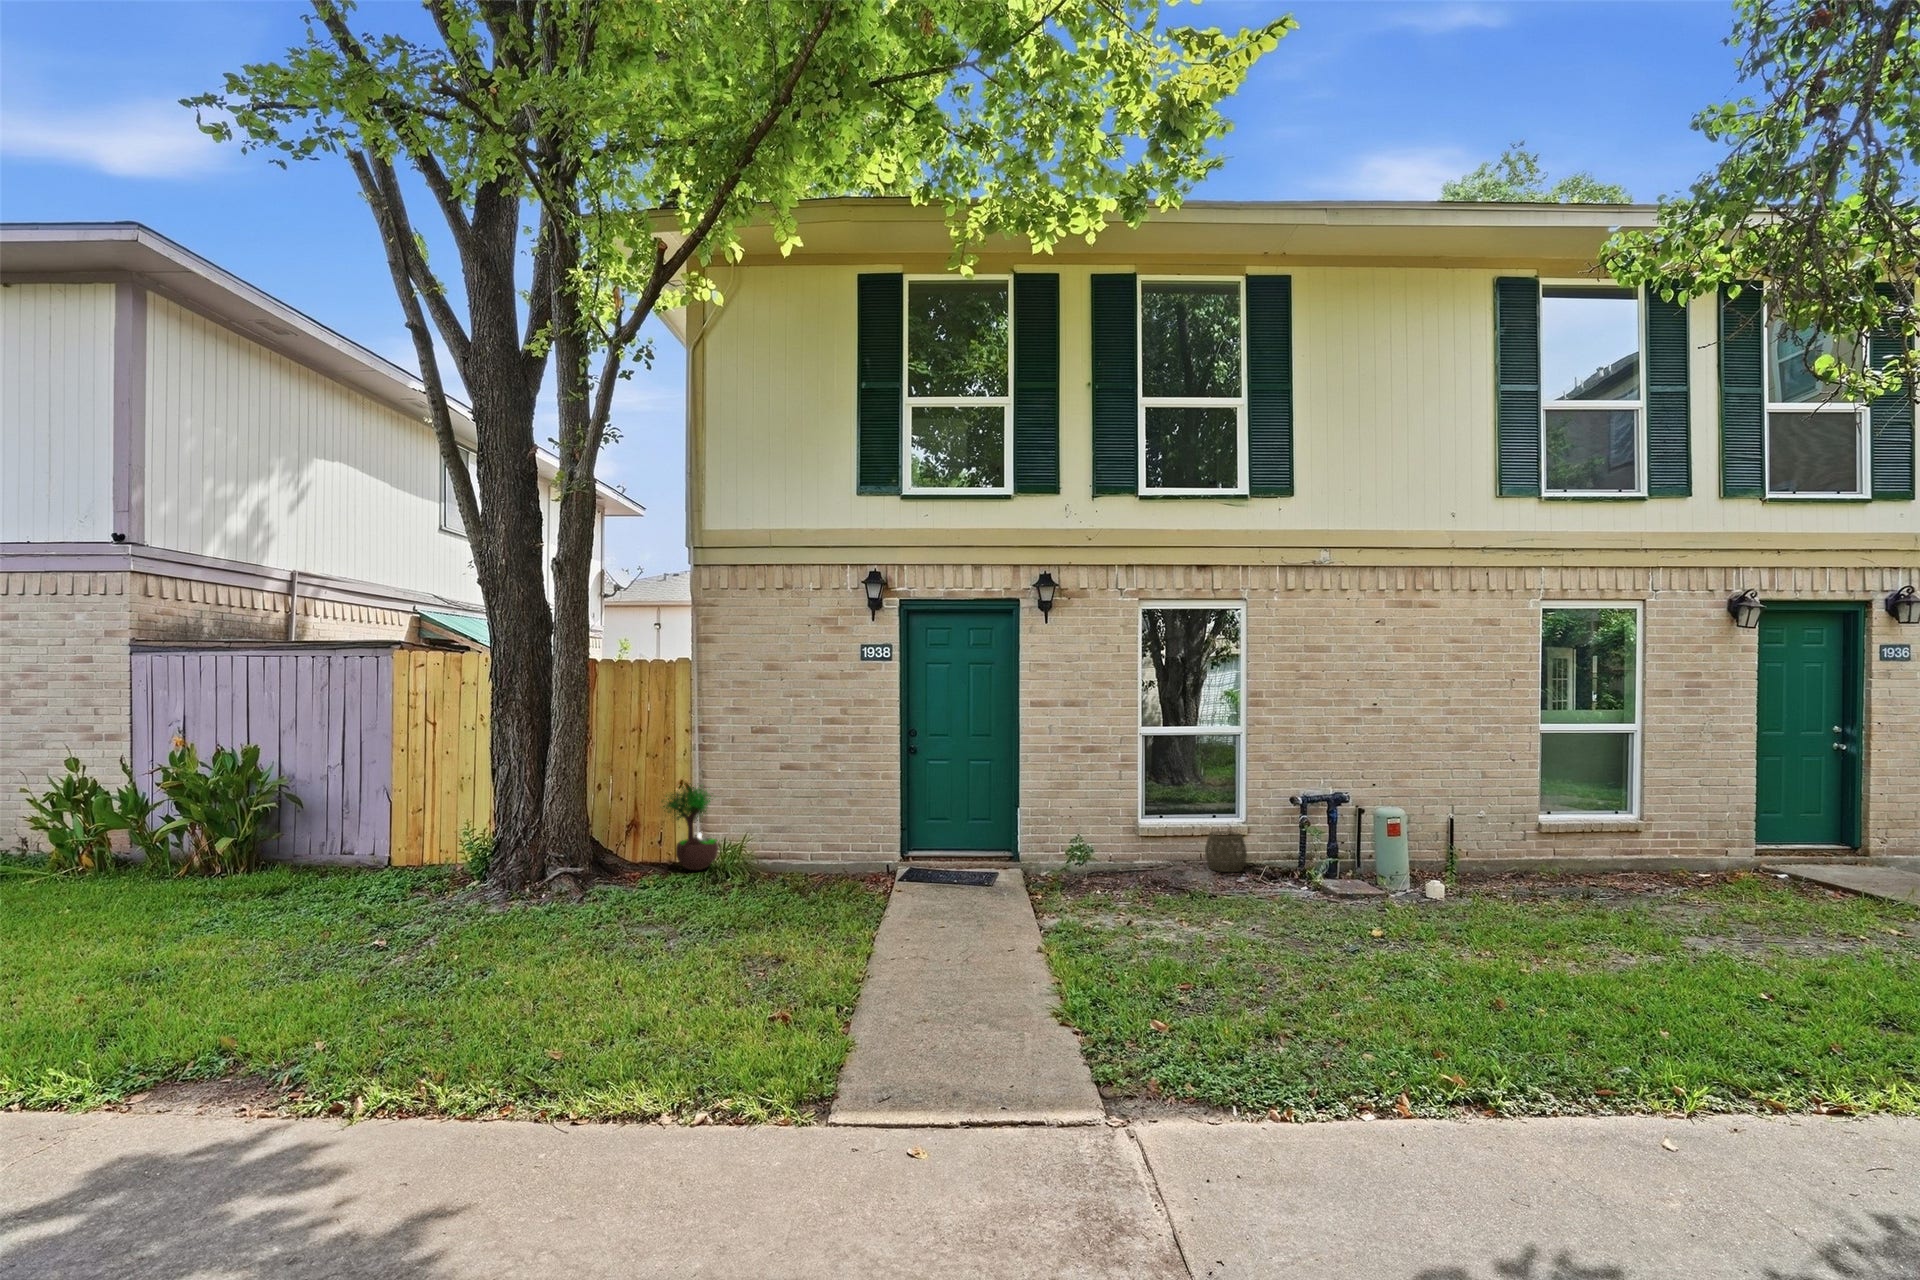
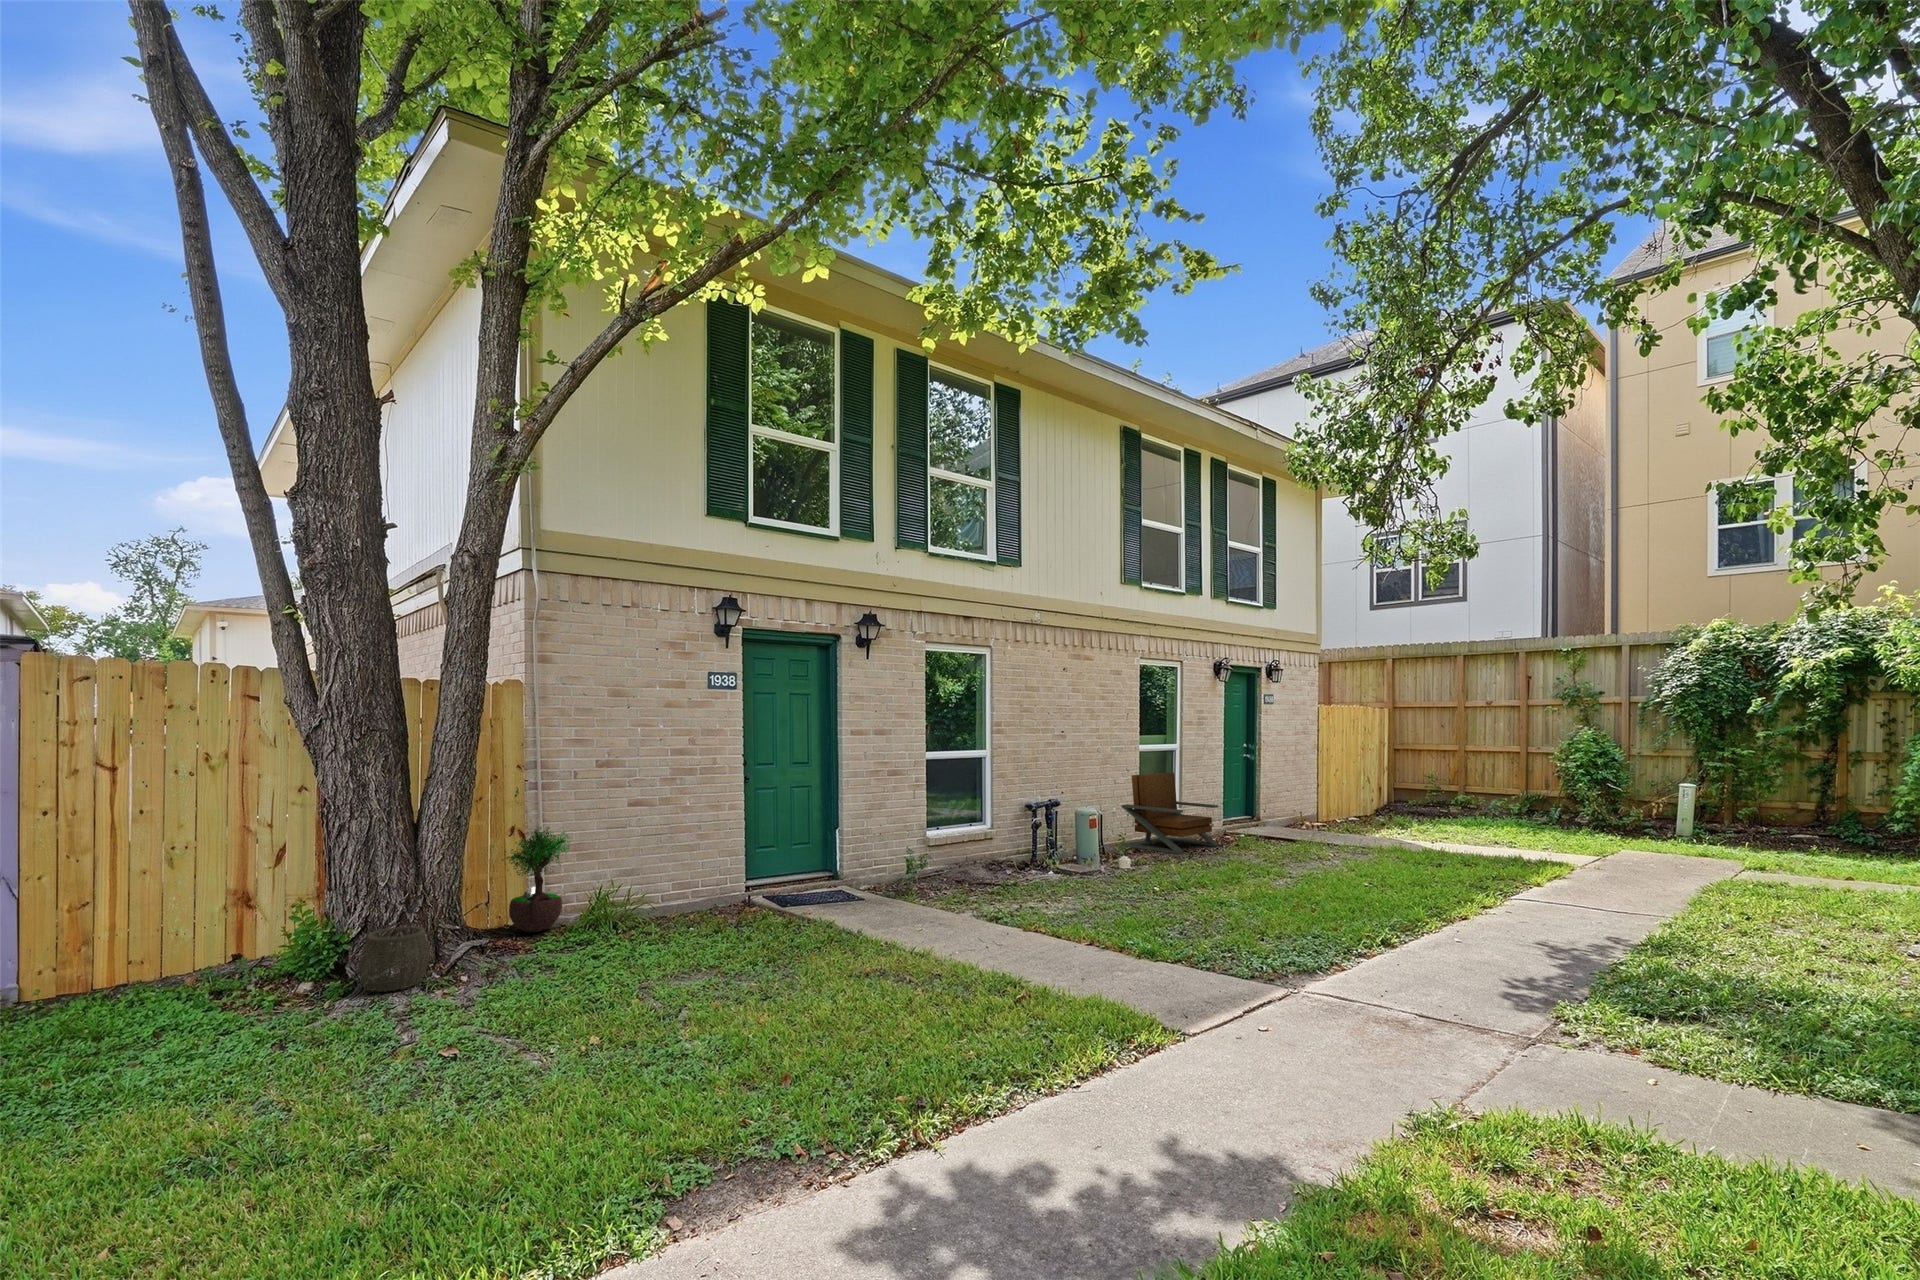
lounge chair: none [1486,769,1663,890] -> present [1121,773,1219,854]
woven basket: present [1205,831,1247,872] -> present [359,926,430,992]

